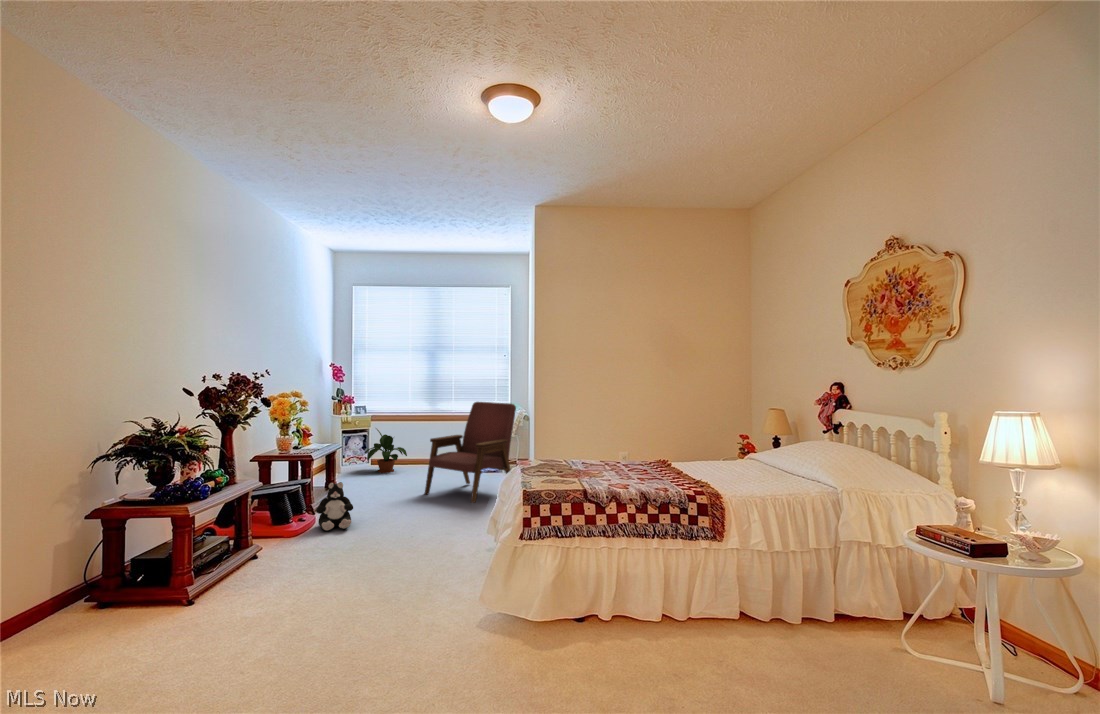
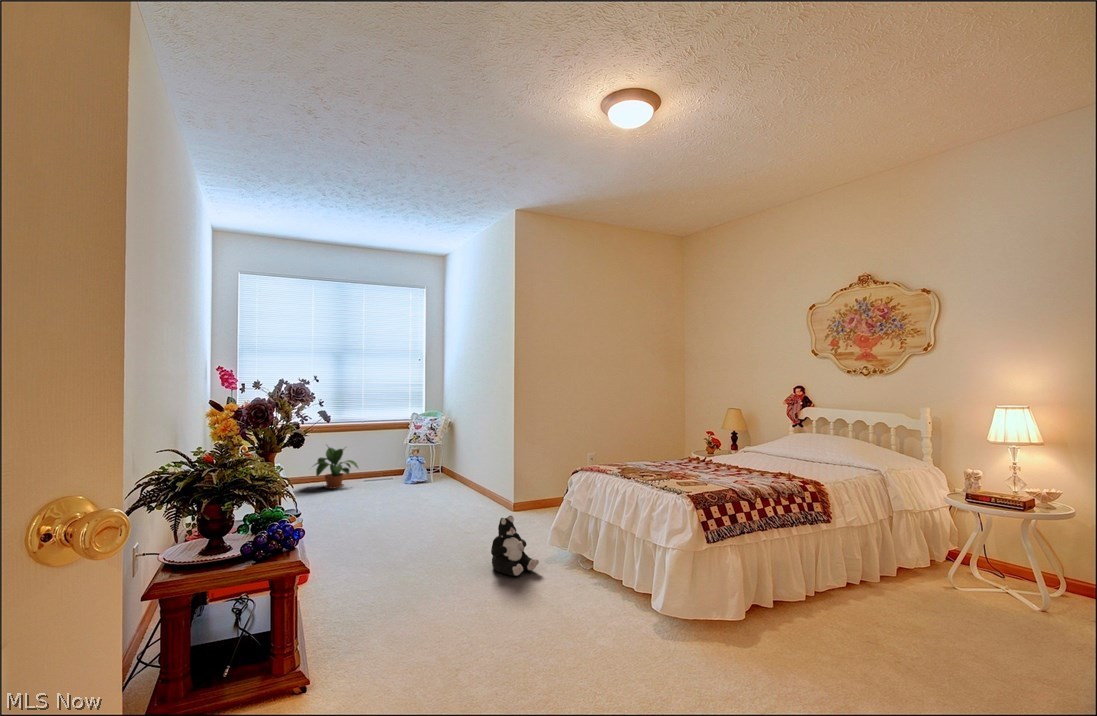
armchair: present [425,402,516,503] -> none [407,410,493,513]
plush toy: present [316,482,353,531] -> present [491,516,539,576]

